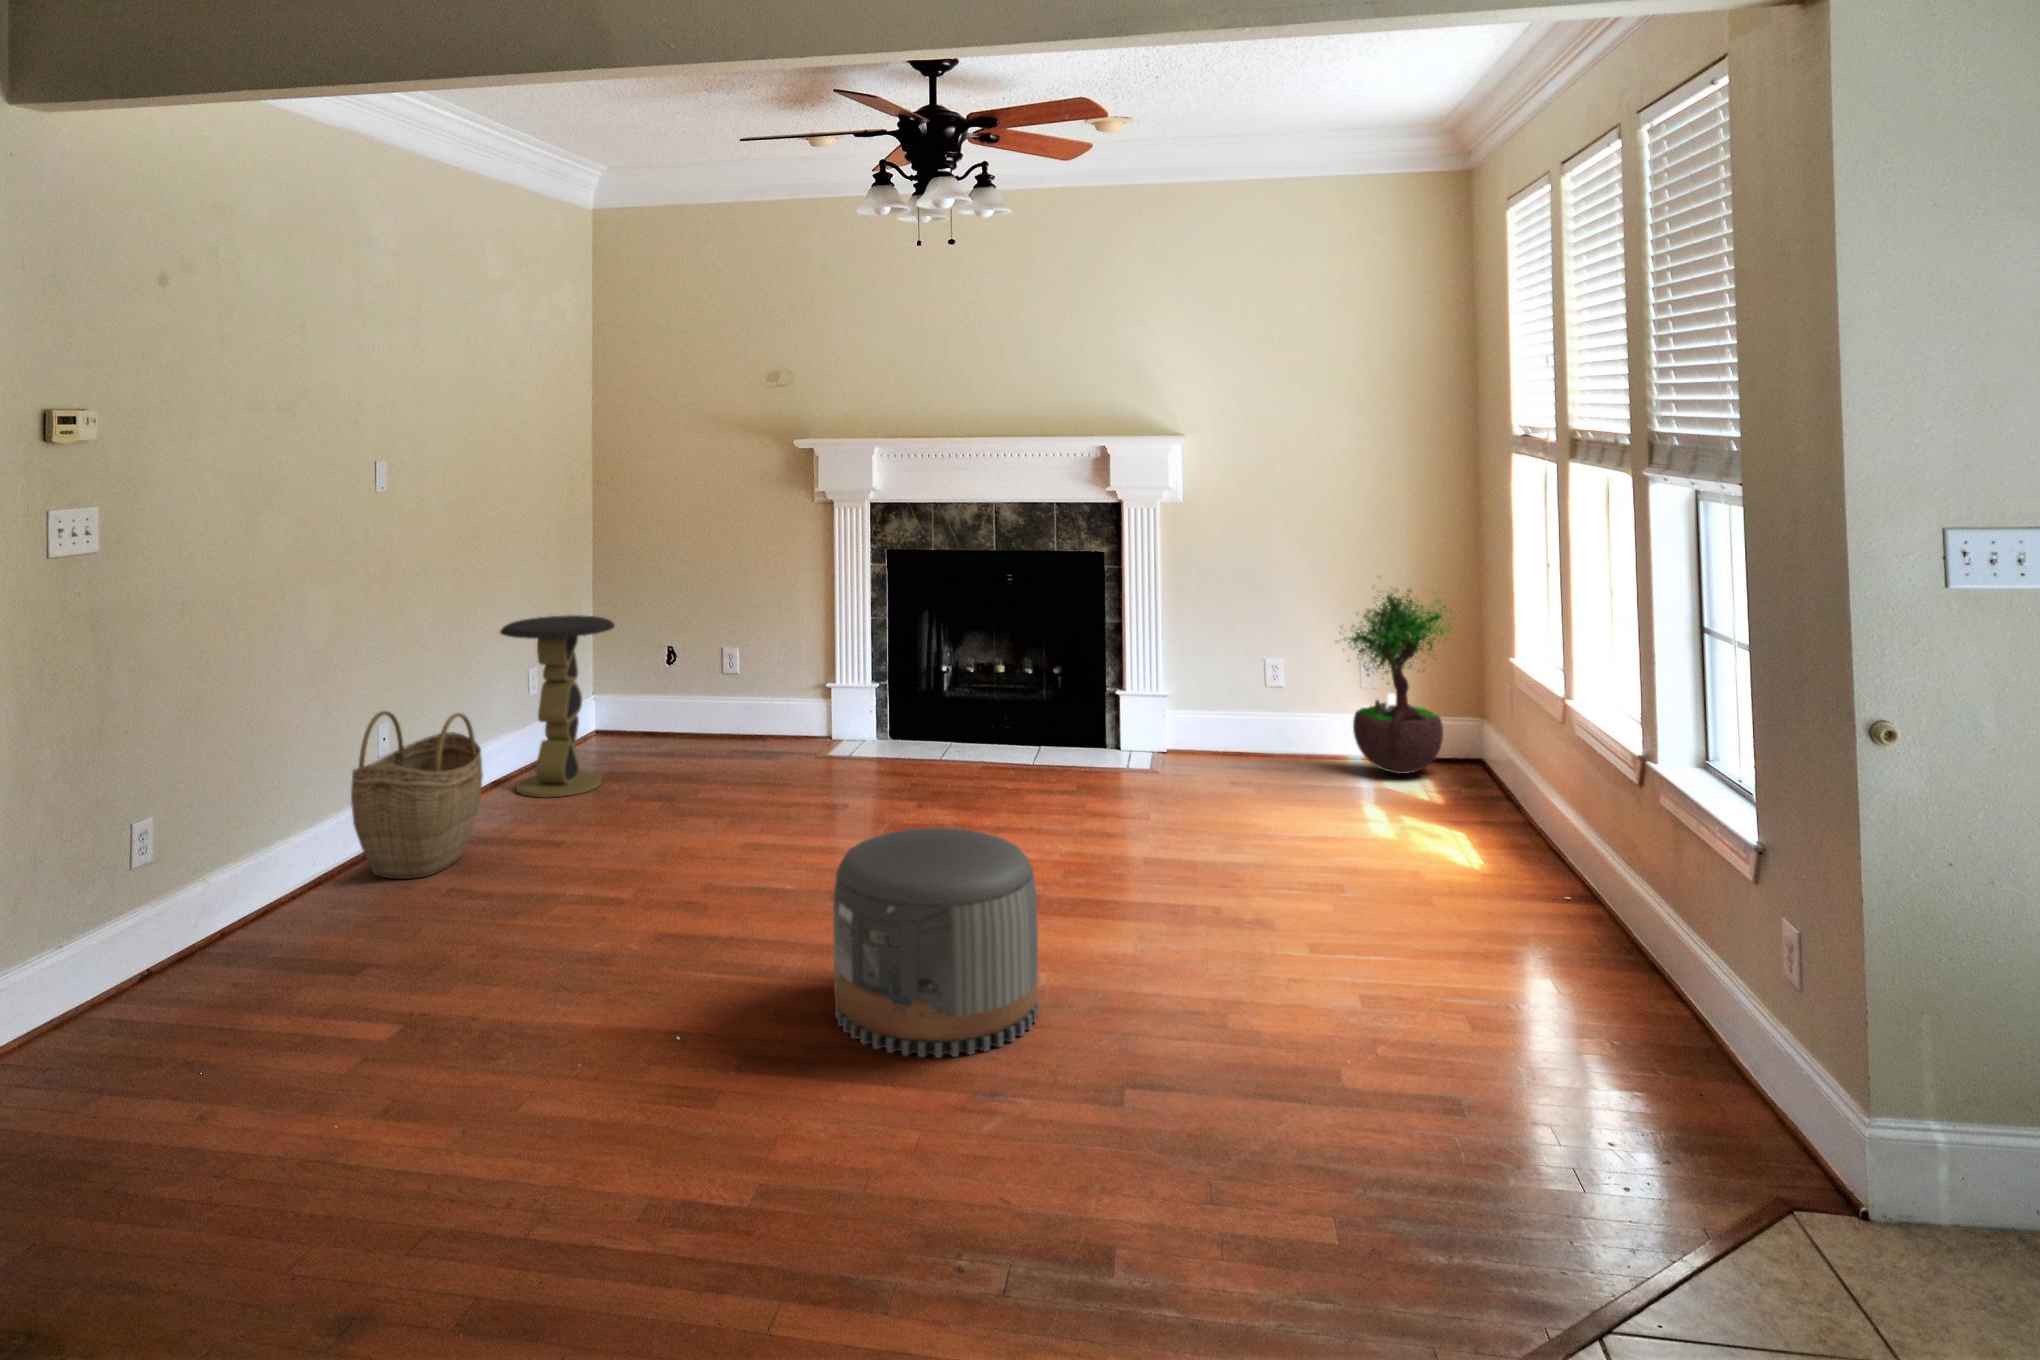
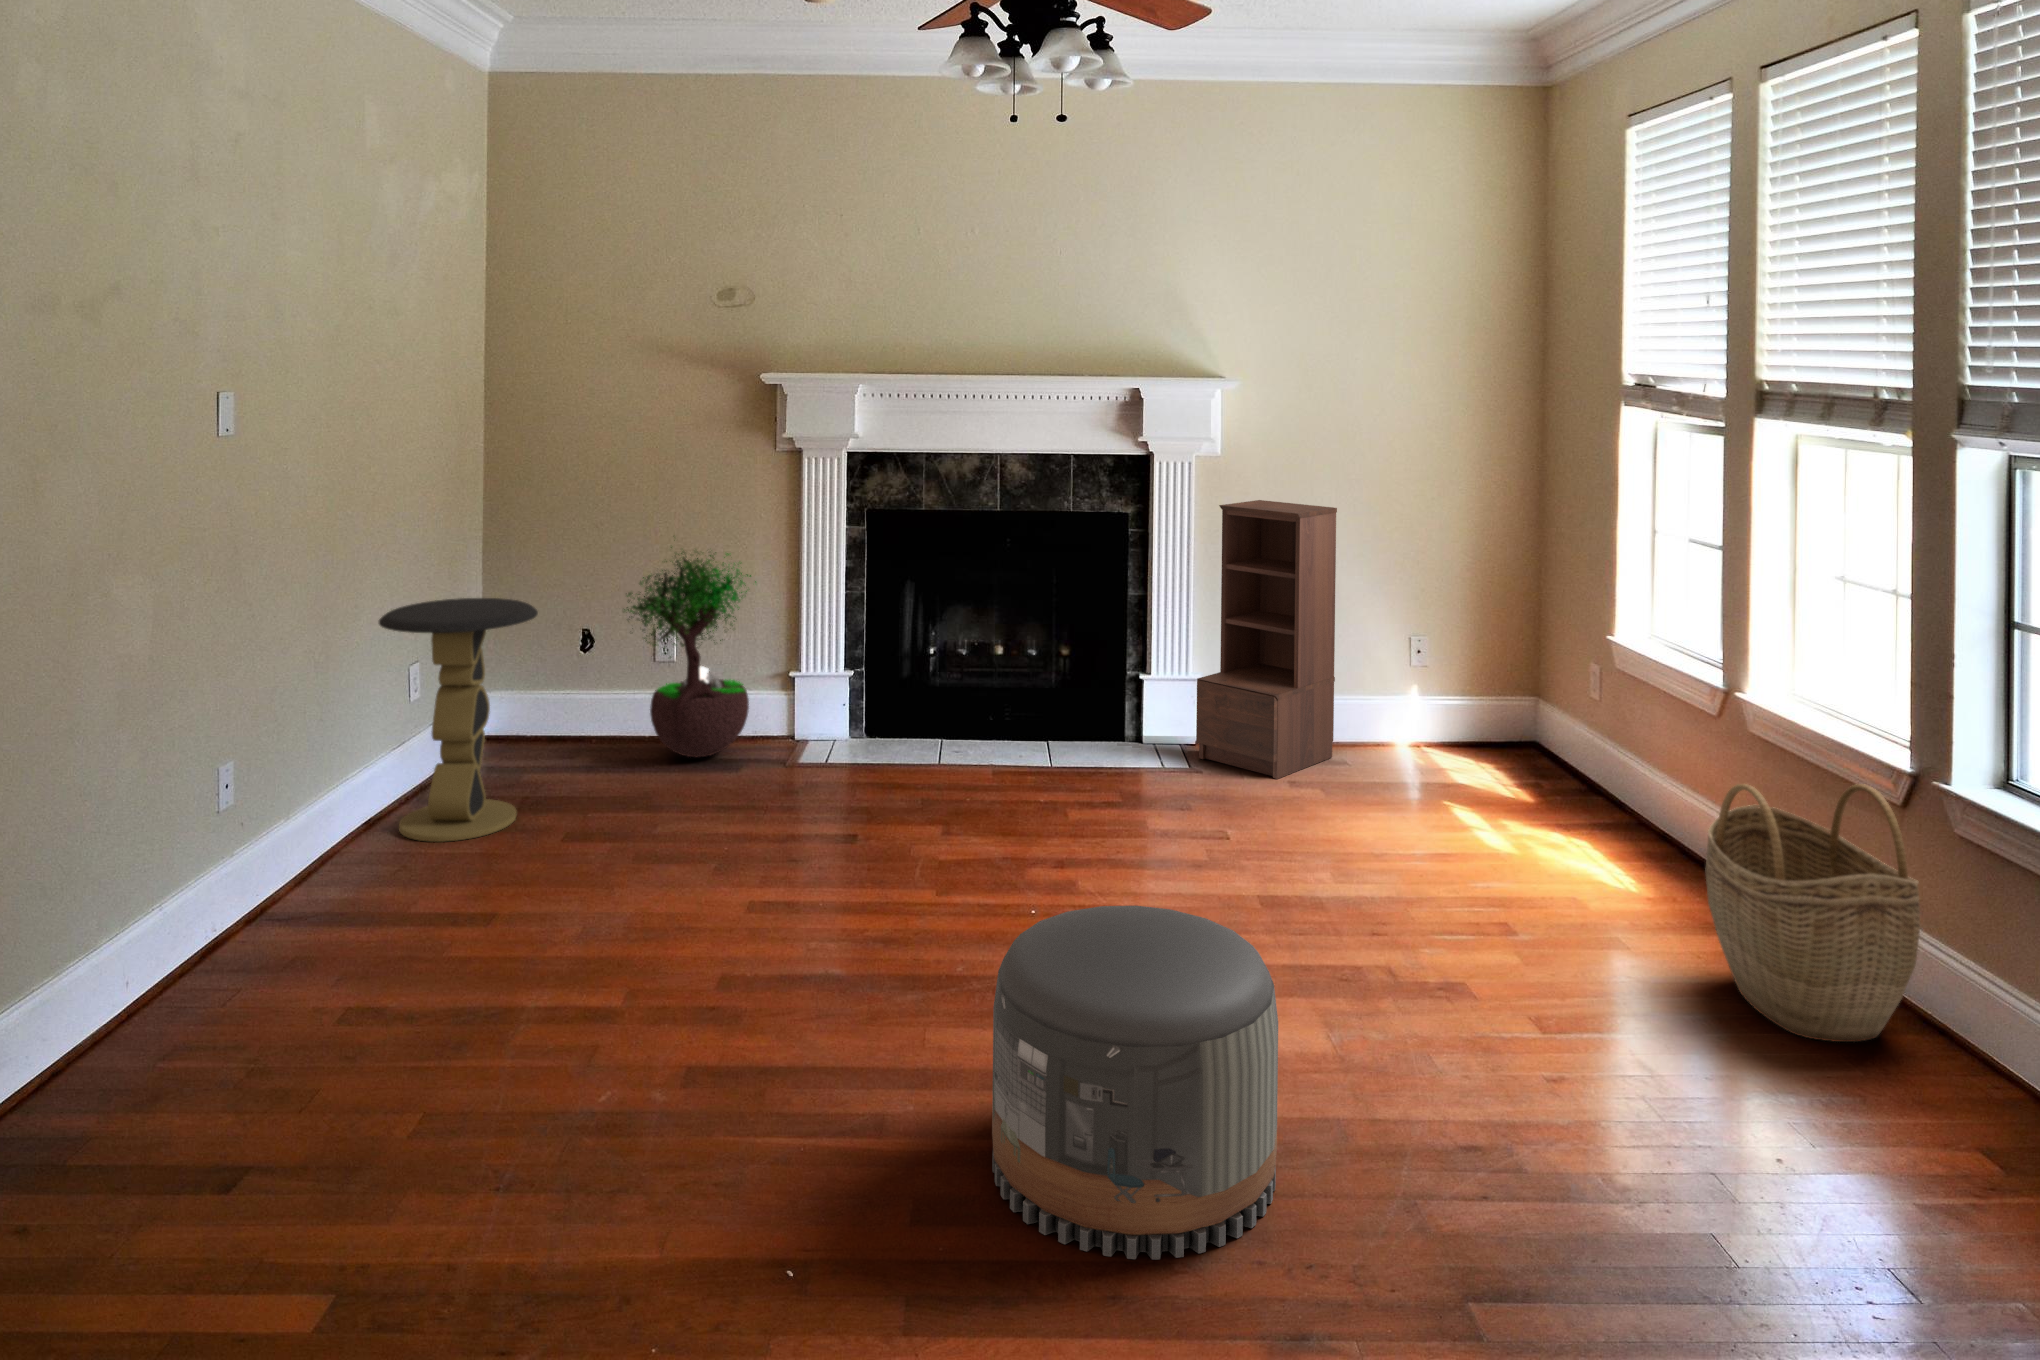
bookshelf: none [1158,540,1284,782] -> present [1196,500,1337,779]
potted tree: present [1342,585,1452,774] -> present [624,547,756,757]
woven basket: present [351,711,483,879] -> present [1706,784,1920,1042]

